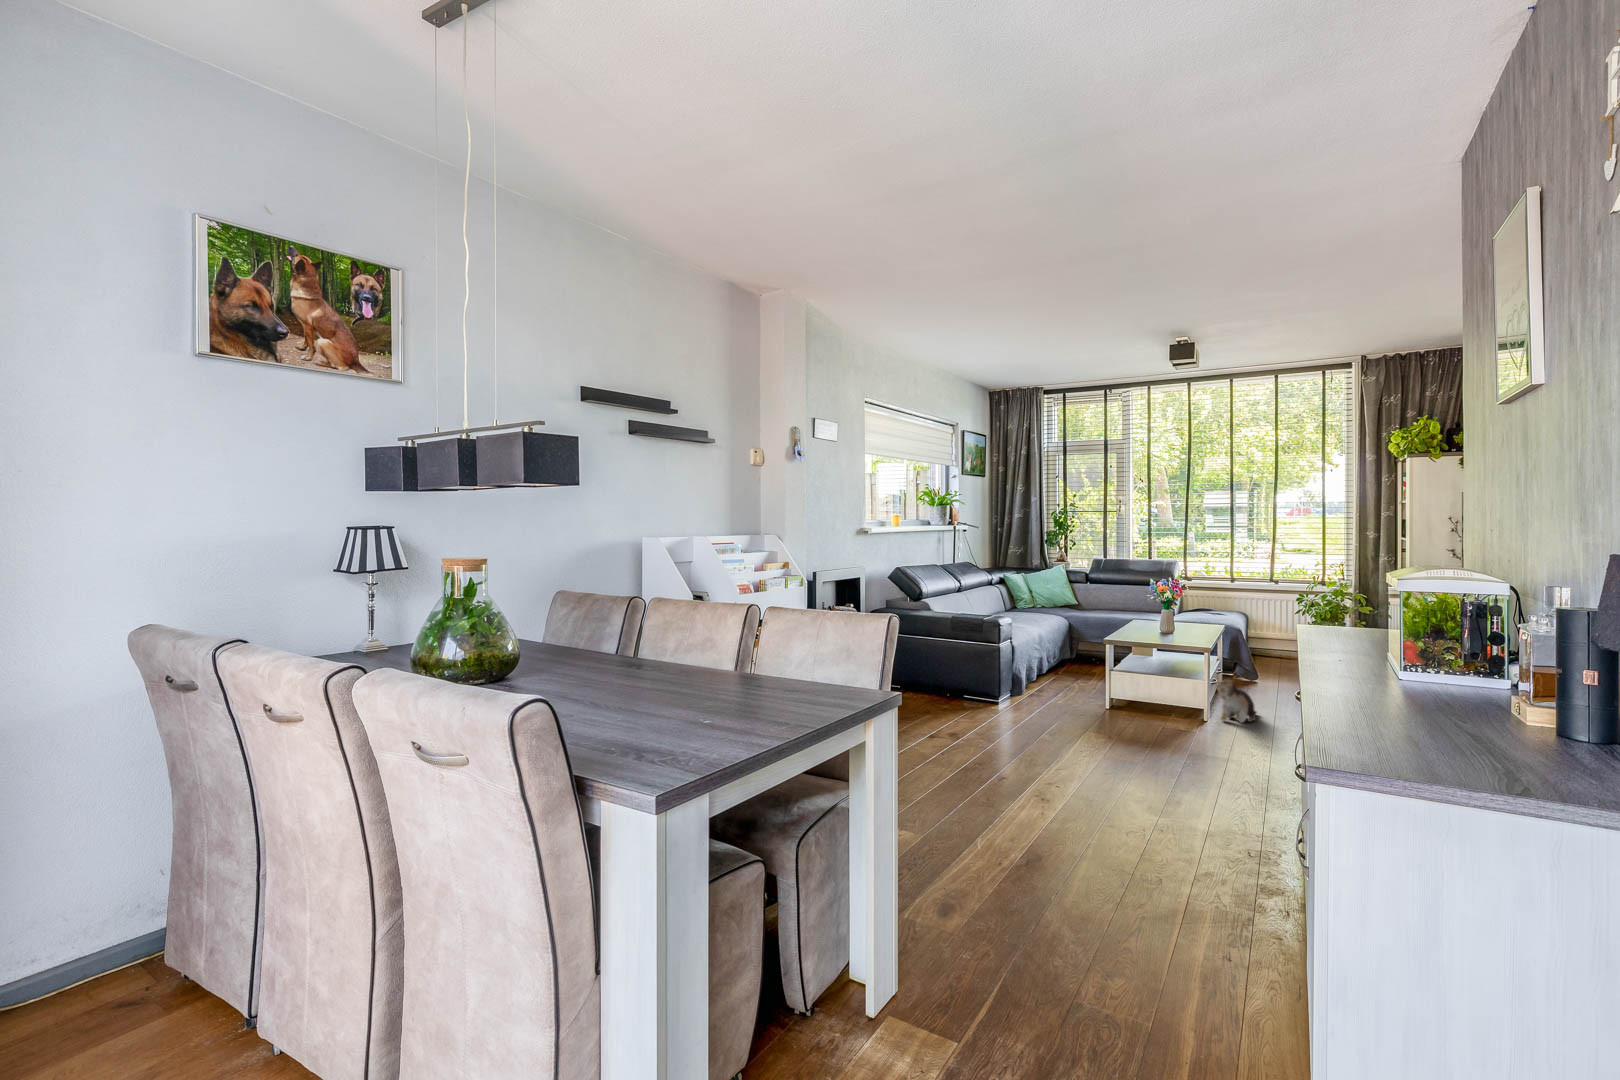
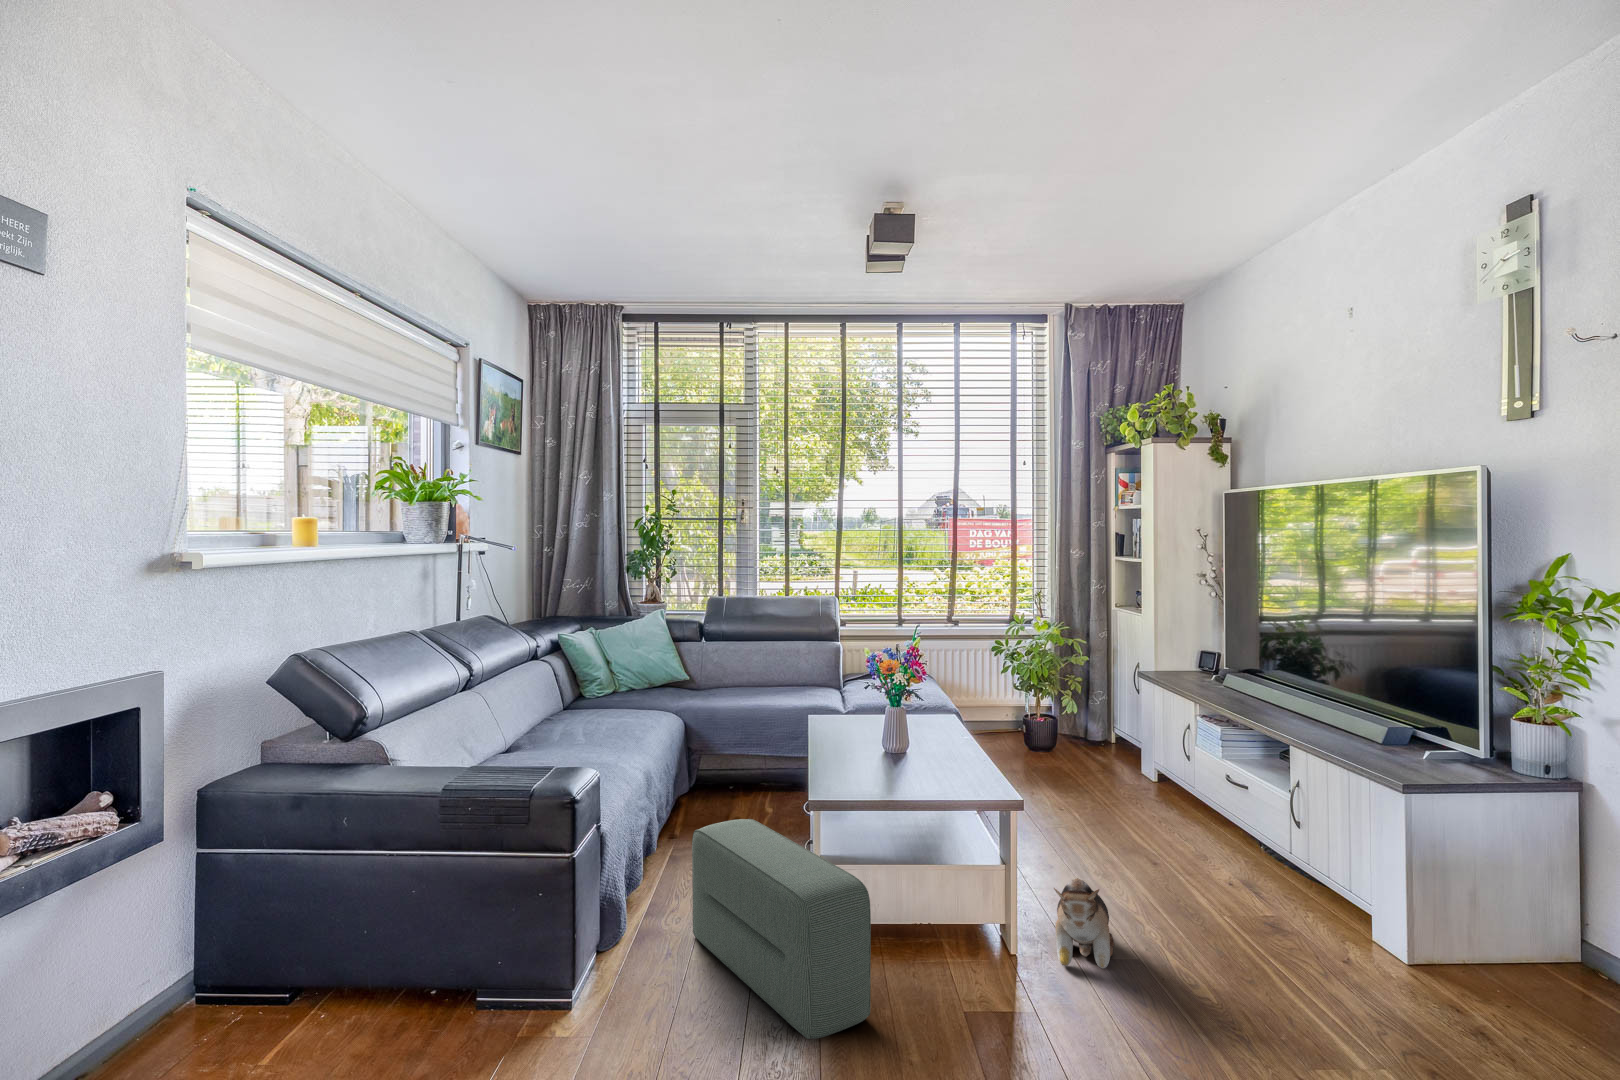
pouf: none [1053,647,1117,717] -> present [692,819,871,1039]

